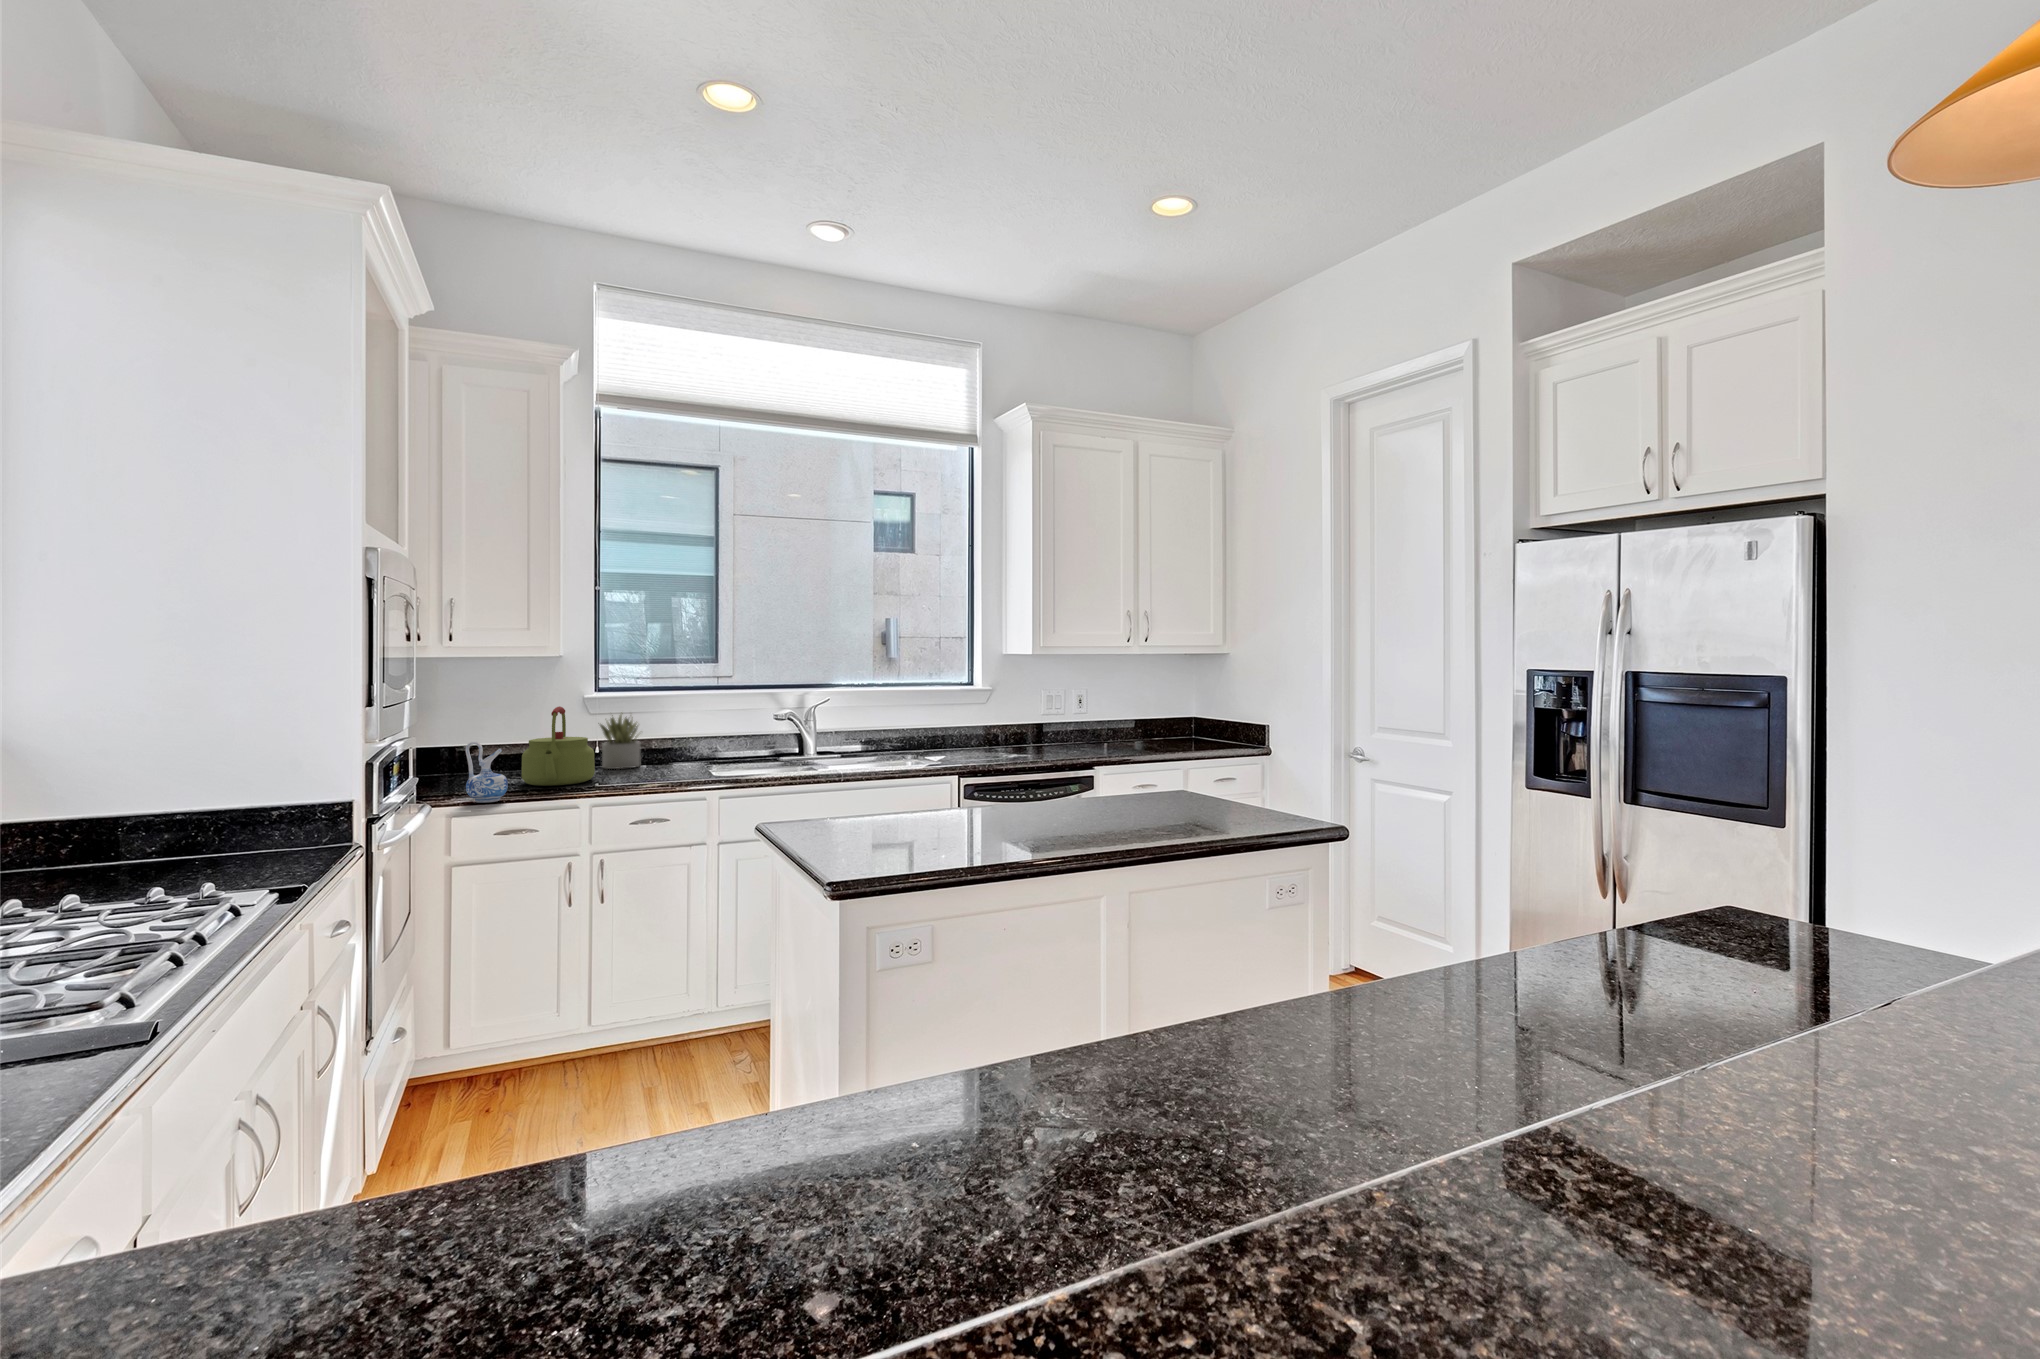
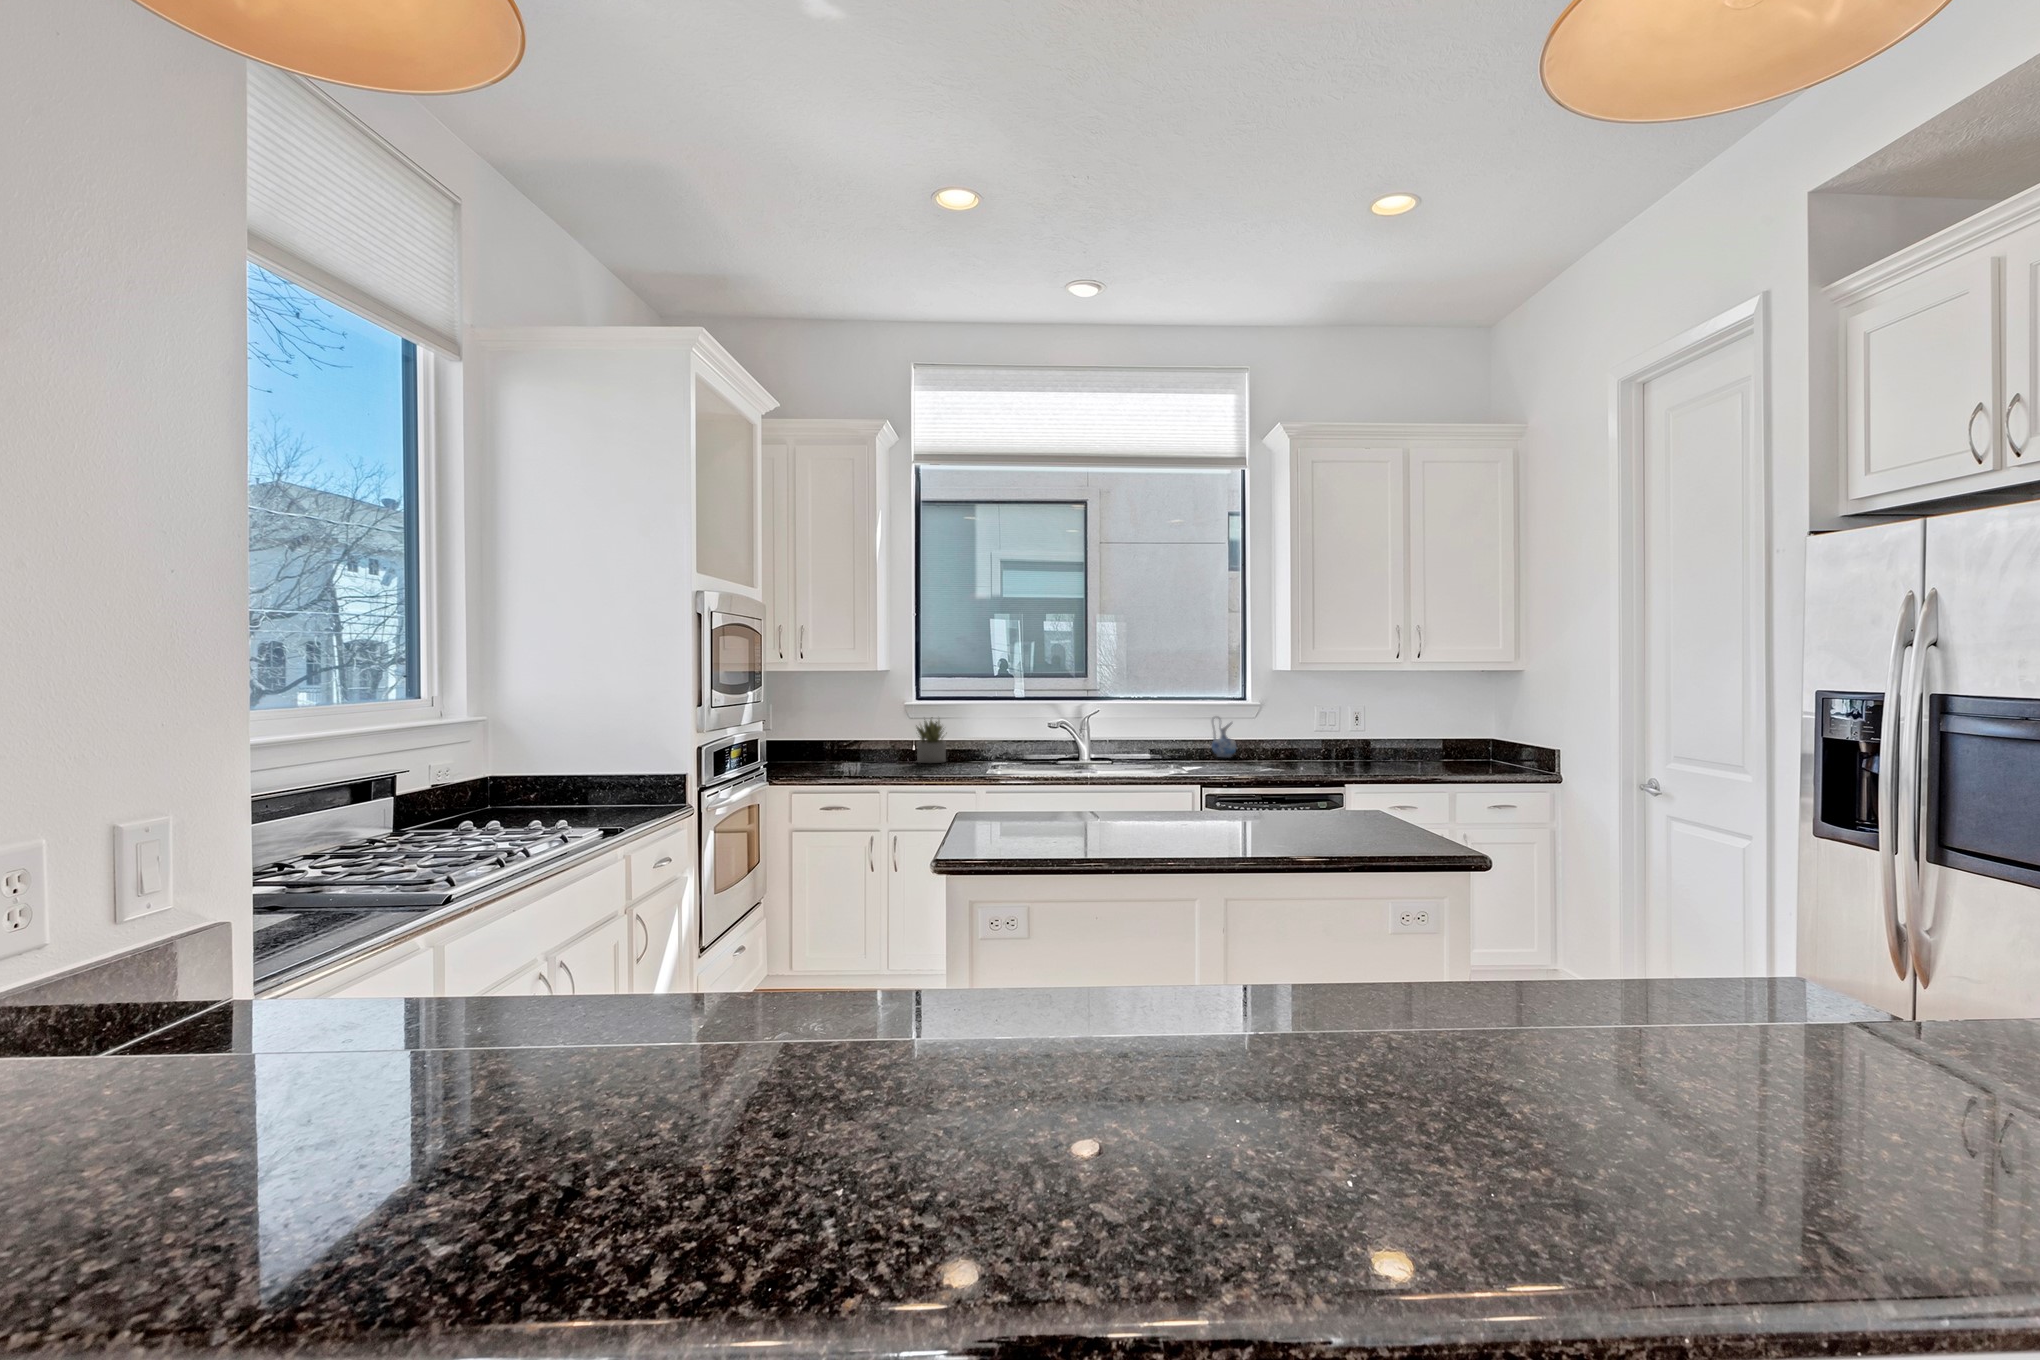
kettle: present [522,706,595,786] -> none [850,711,903,773]
ceramic pitcher: present [466,741,508,803] -> present [1212,716,1236,757]

